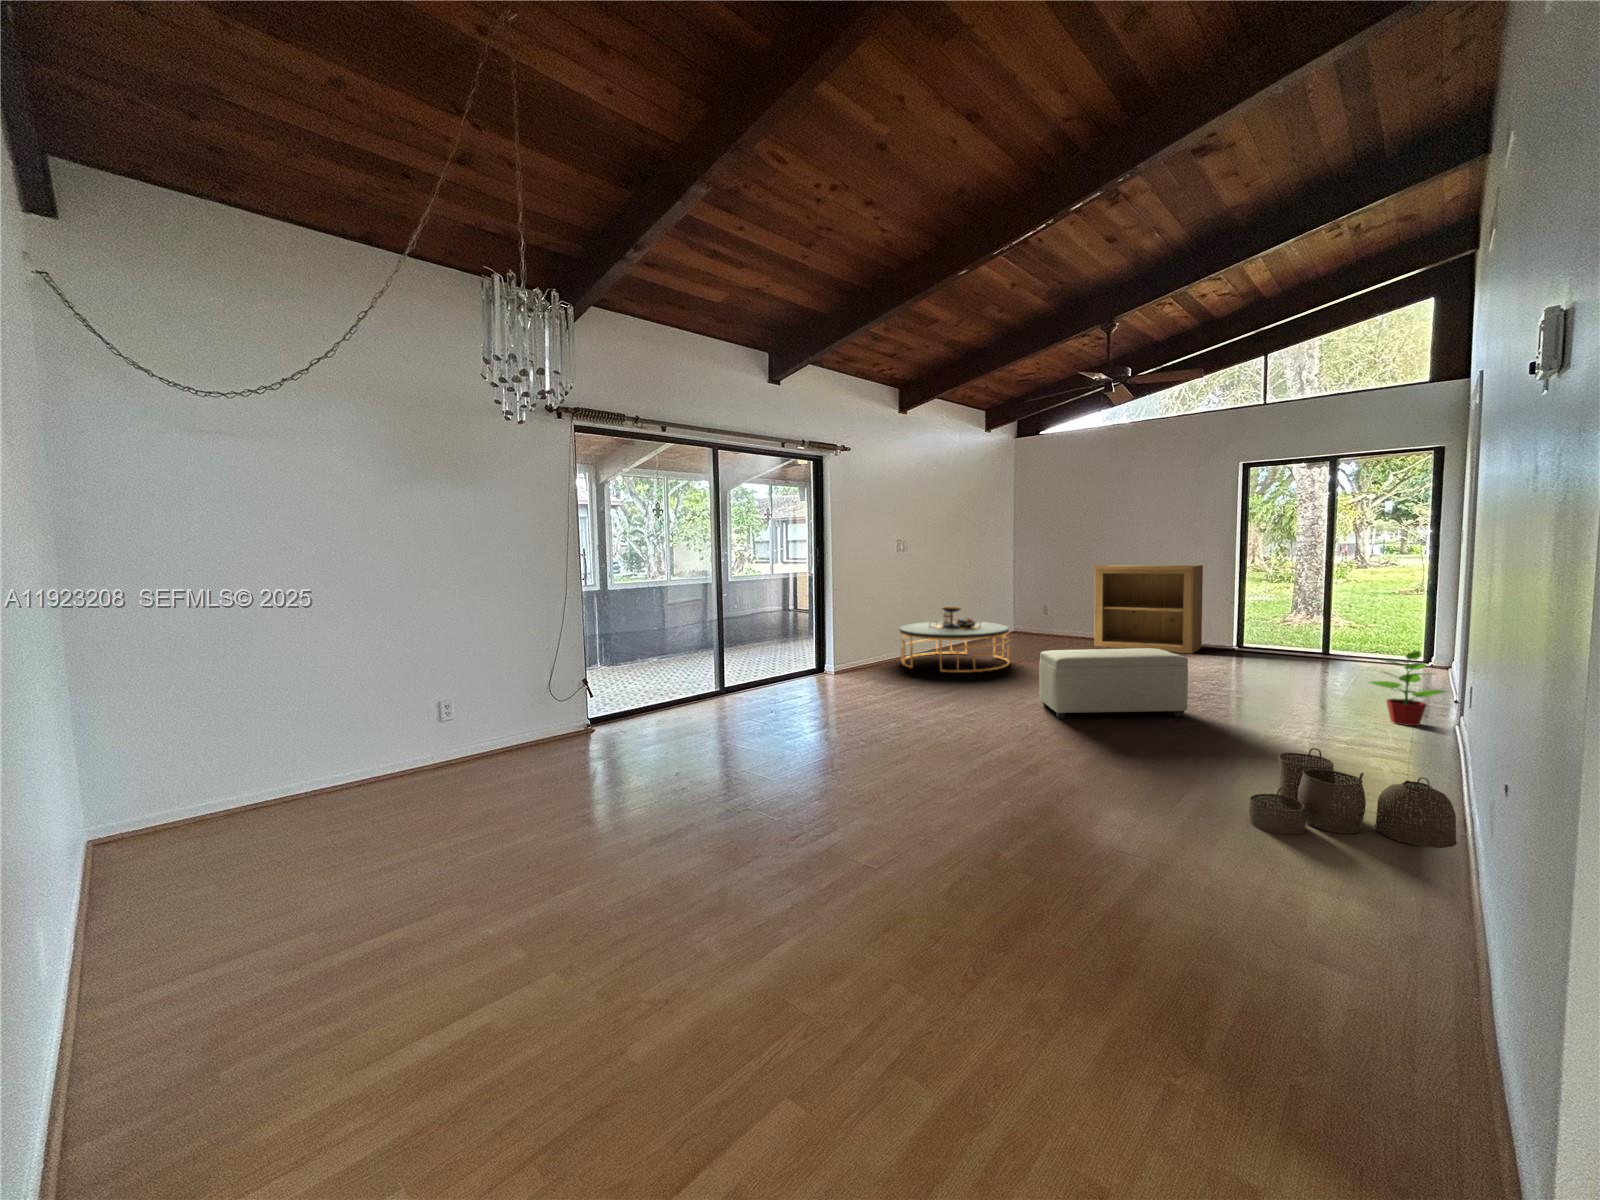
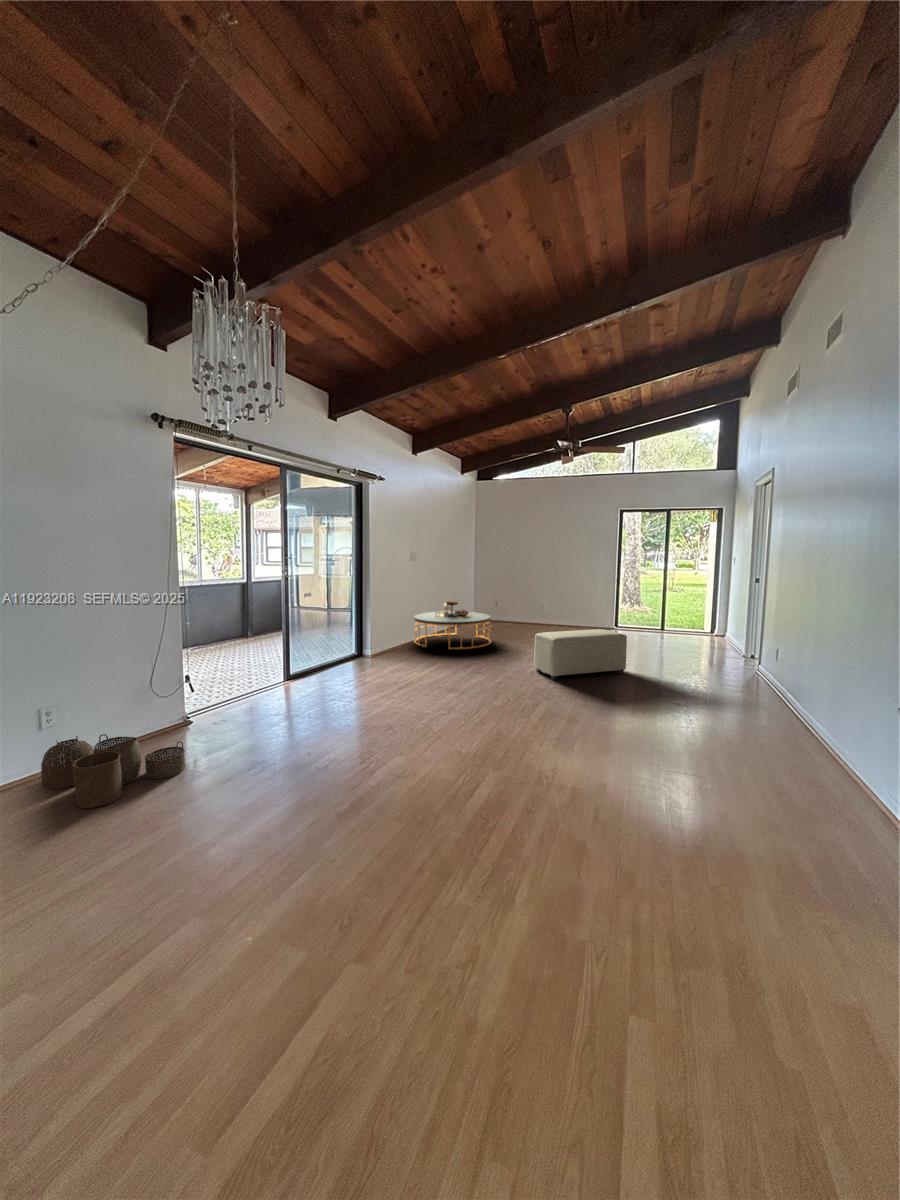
bookshelf: present [1094,565,1203,654] -> none [532,572,596,630]
potted plant: present [1370,651,1445,726] -> none [712,625,753,671]
woven basket: present [1249,748,1457,848] -> present [41,734,186,808]

